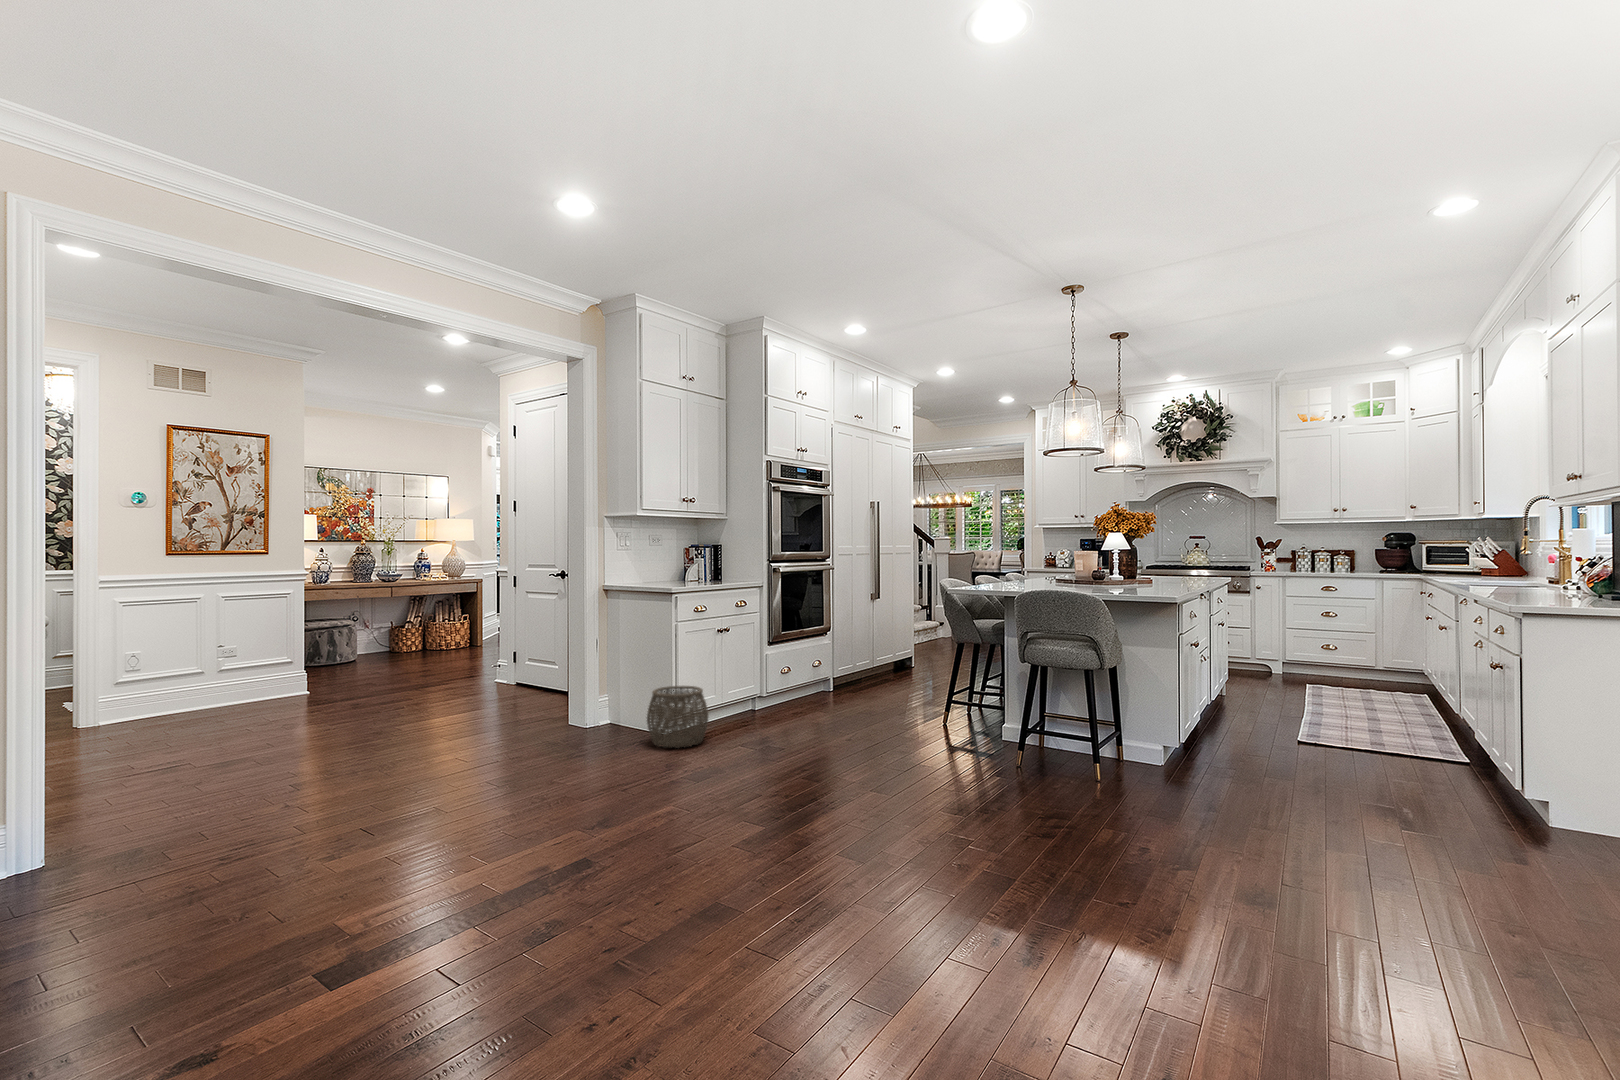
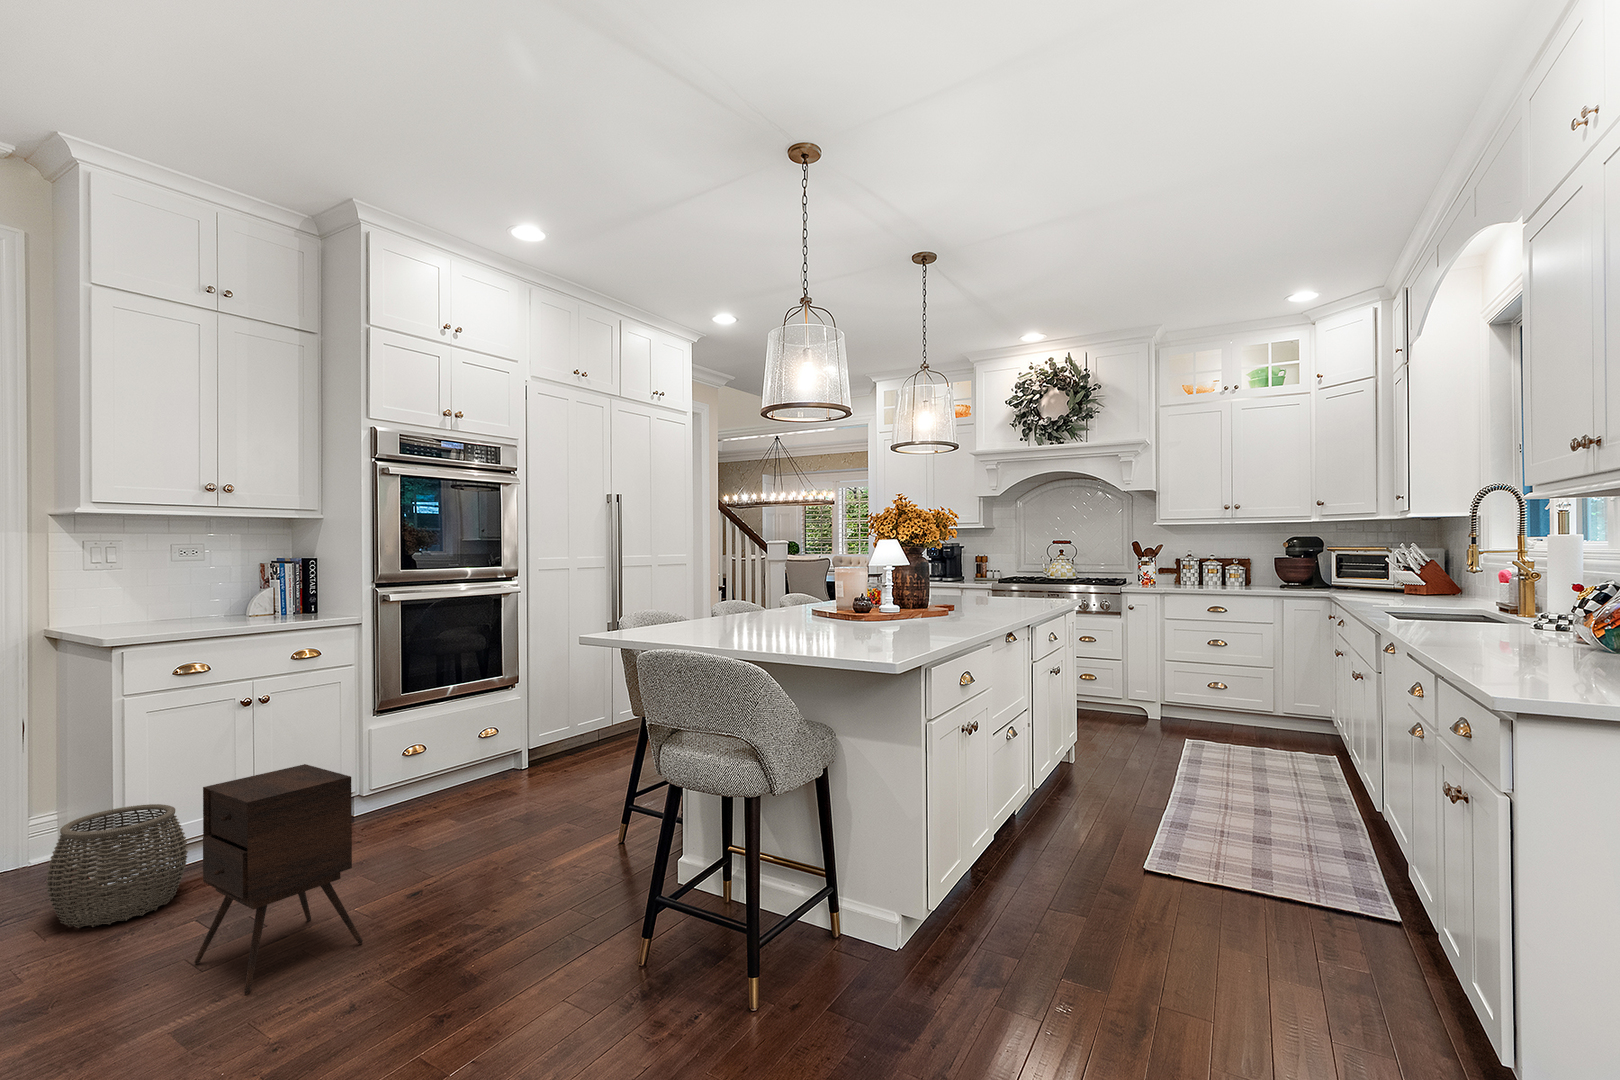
side table: none [759,659,840,771] -> present [195,764,363,993]

